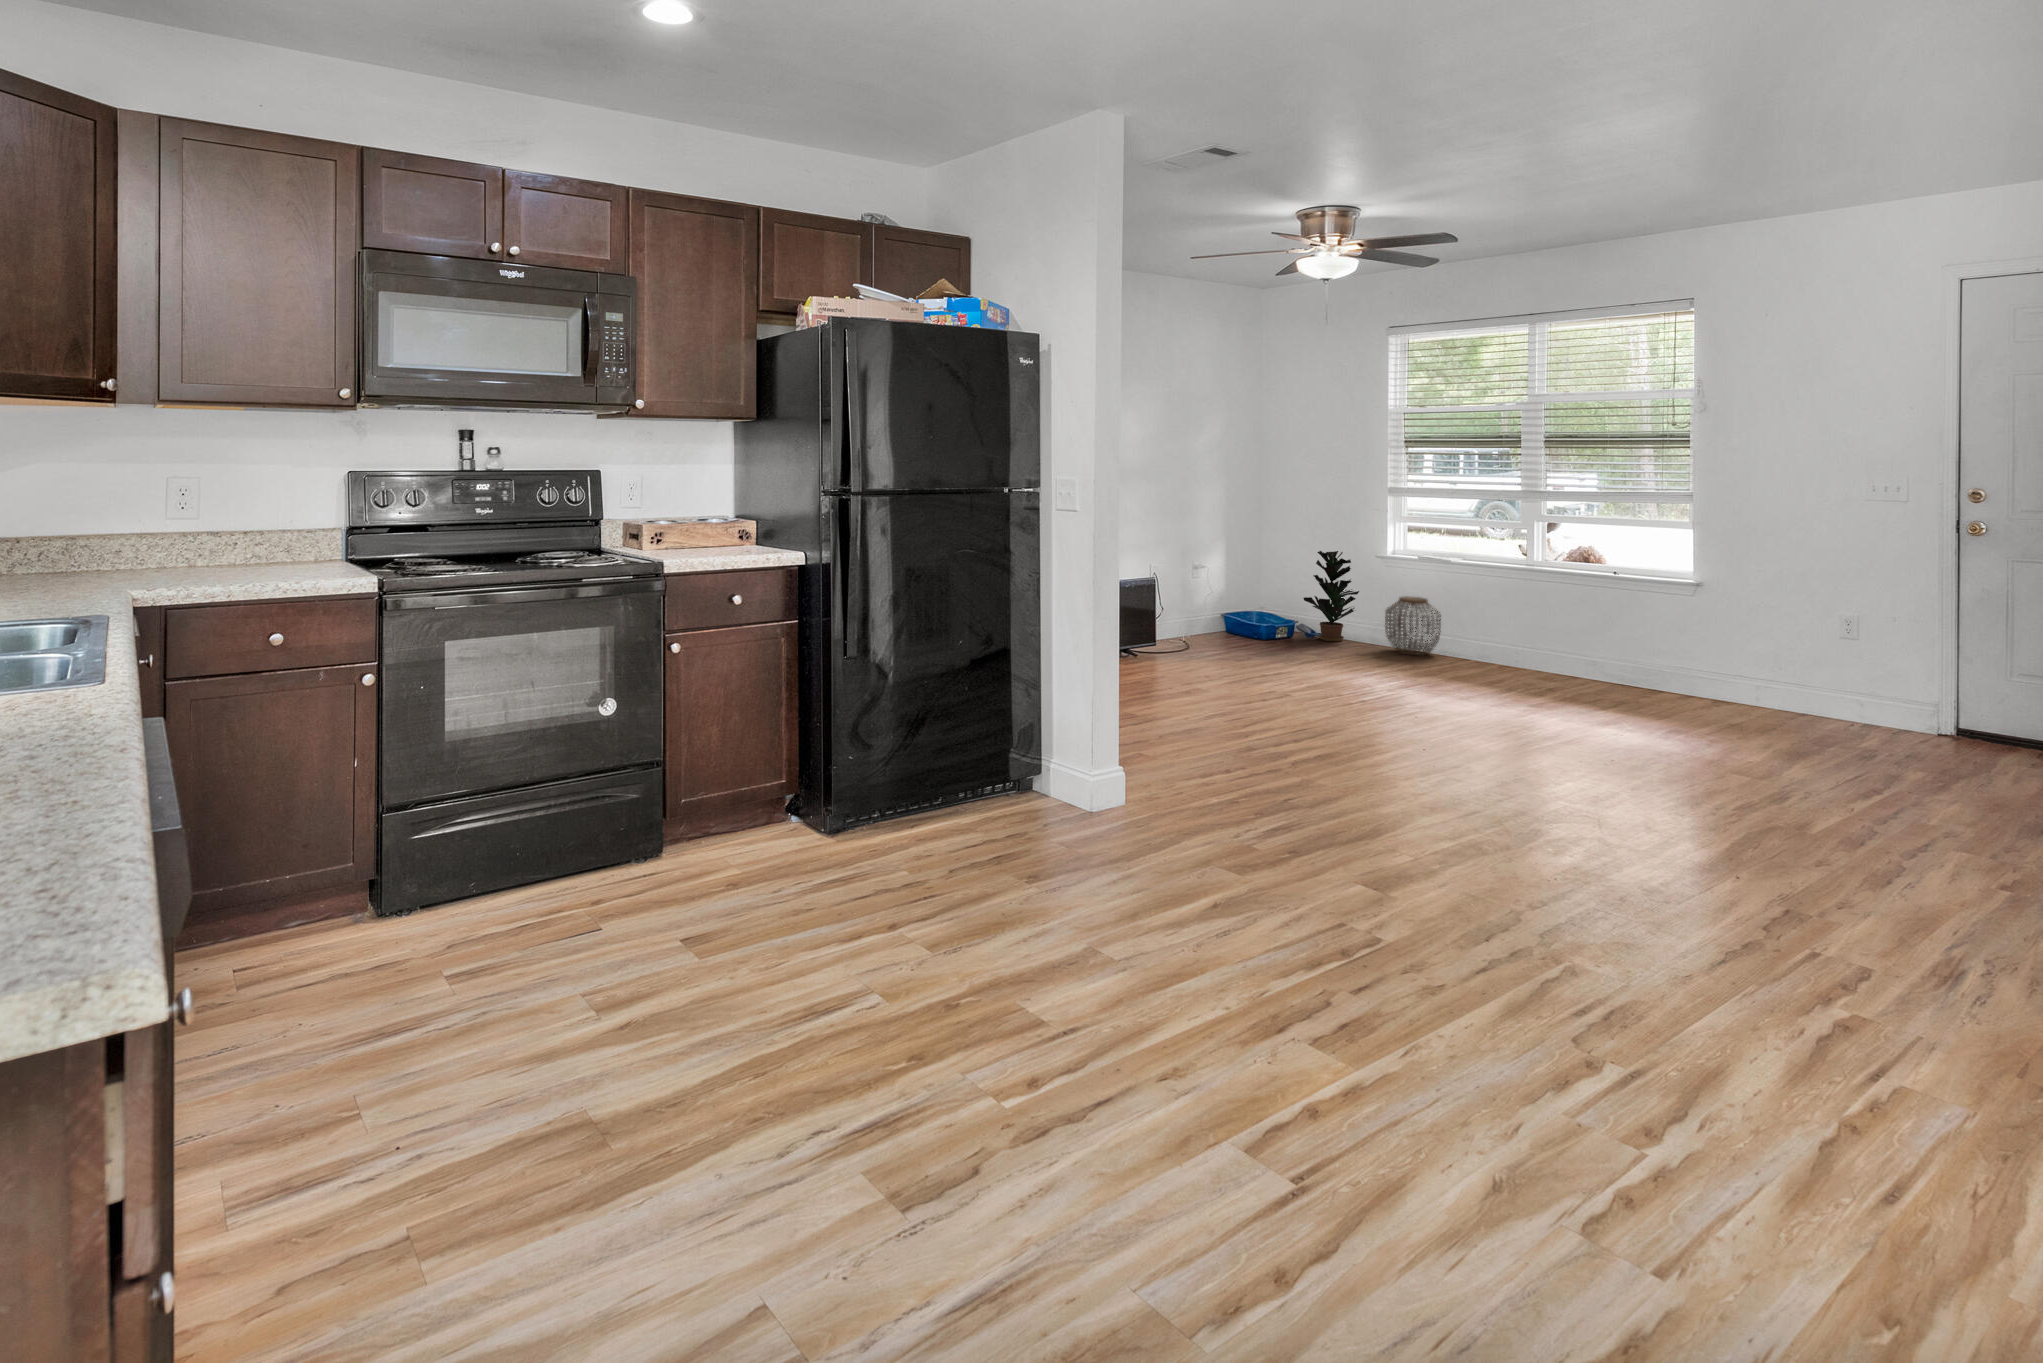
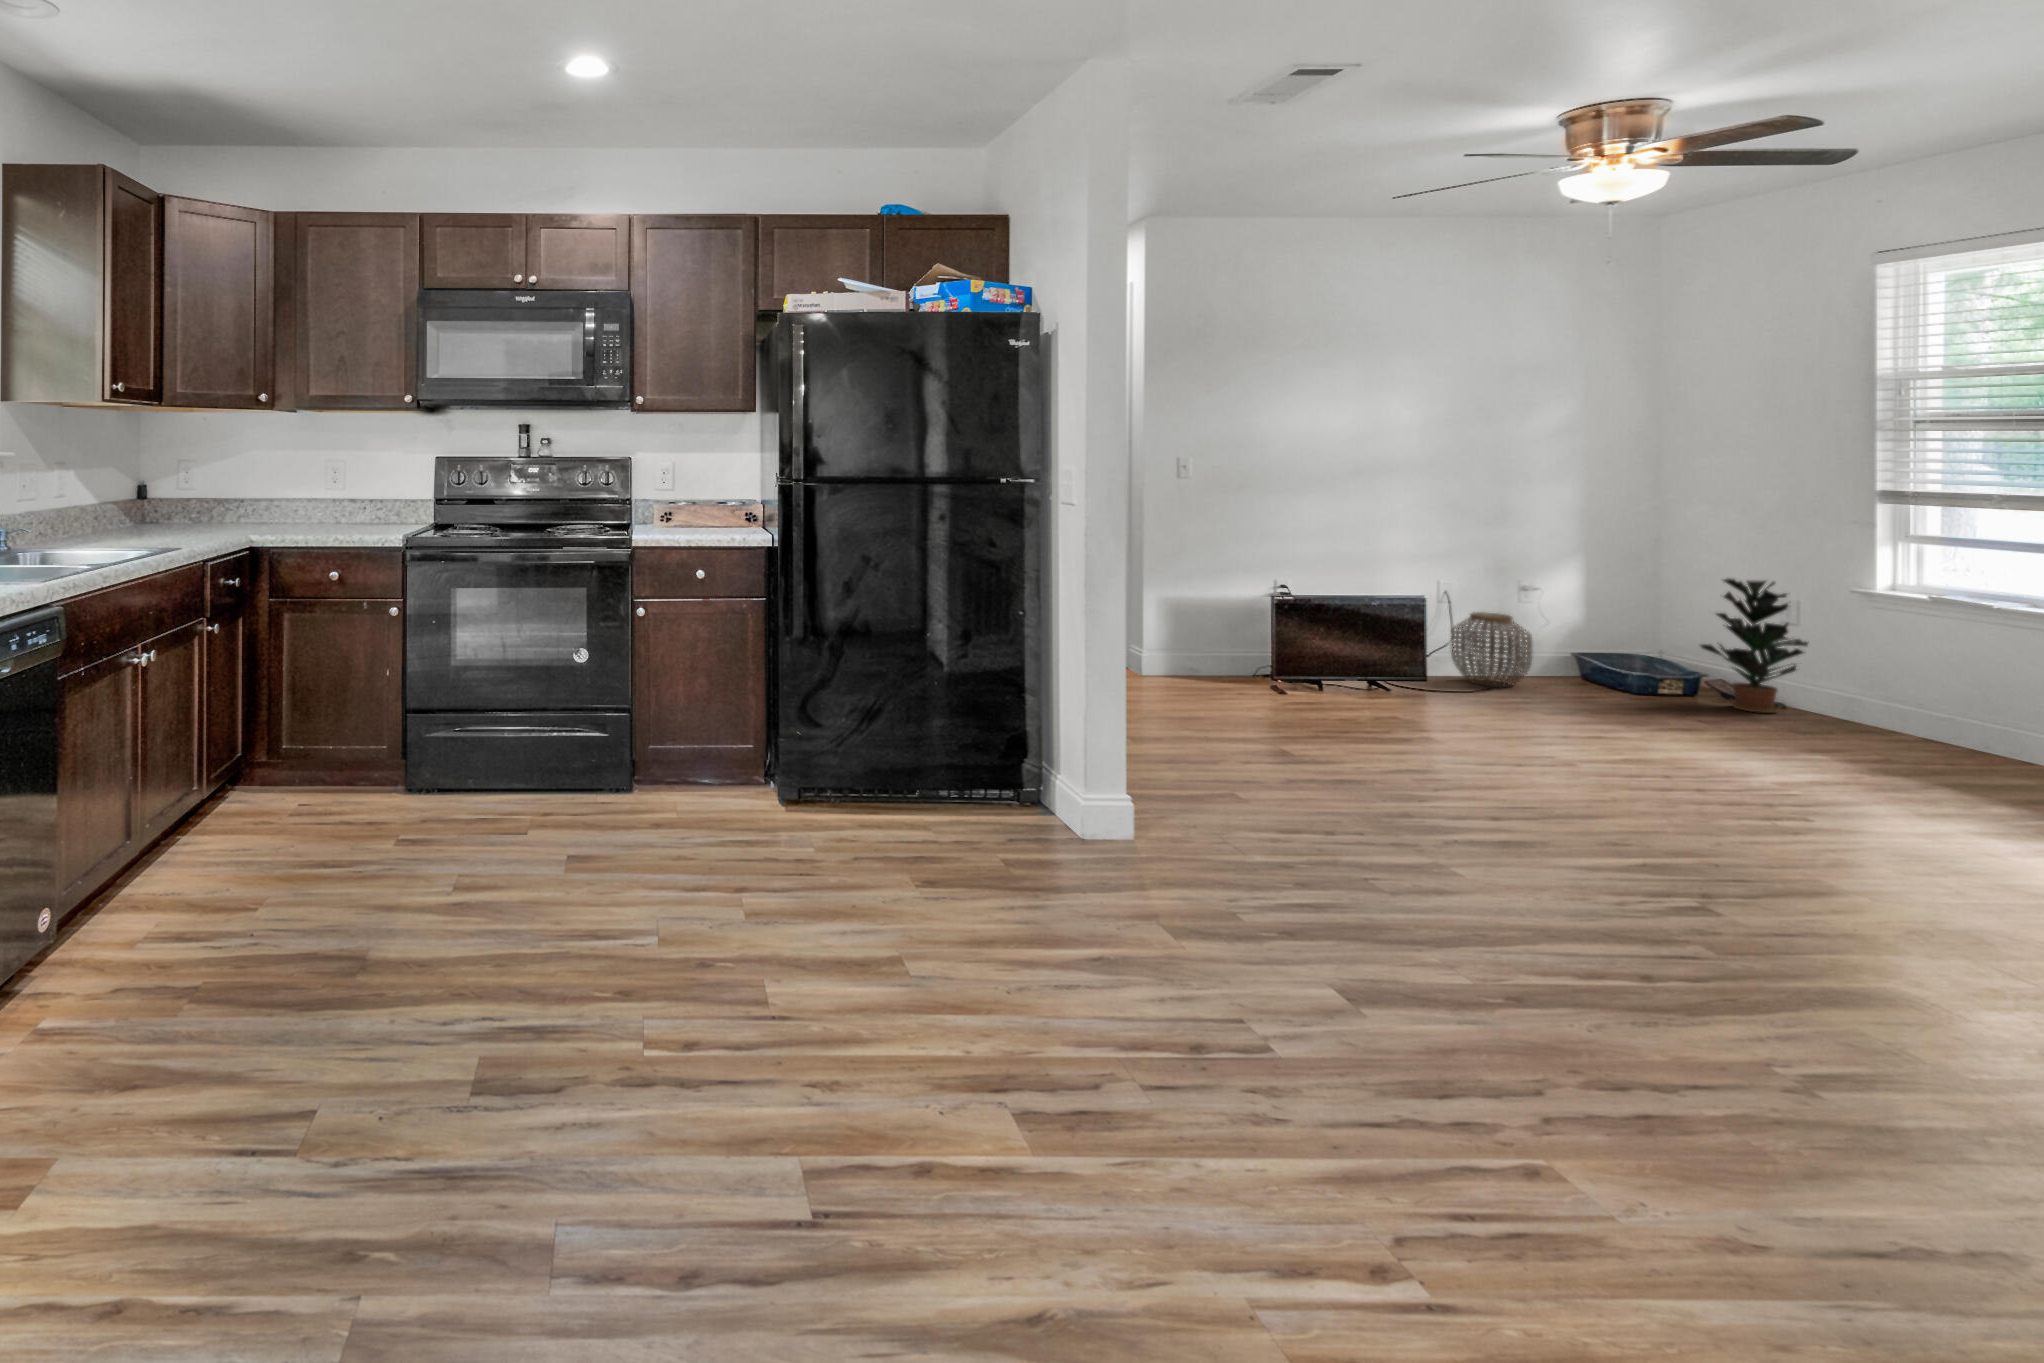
woven basket: present [1385,596,1441,655] -> present [1451,612,1533,687]

